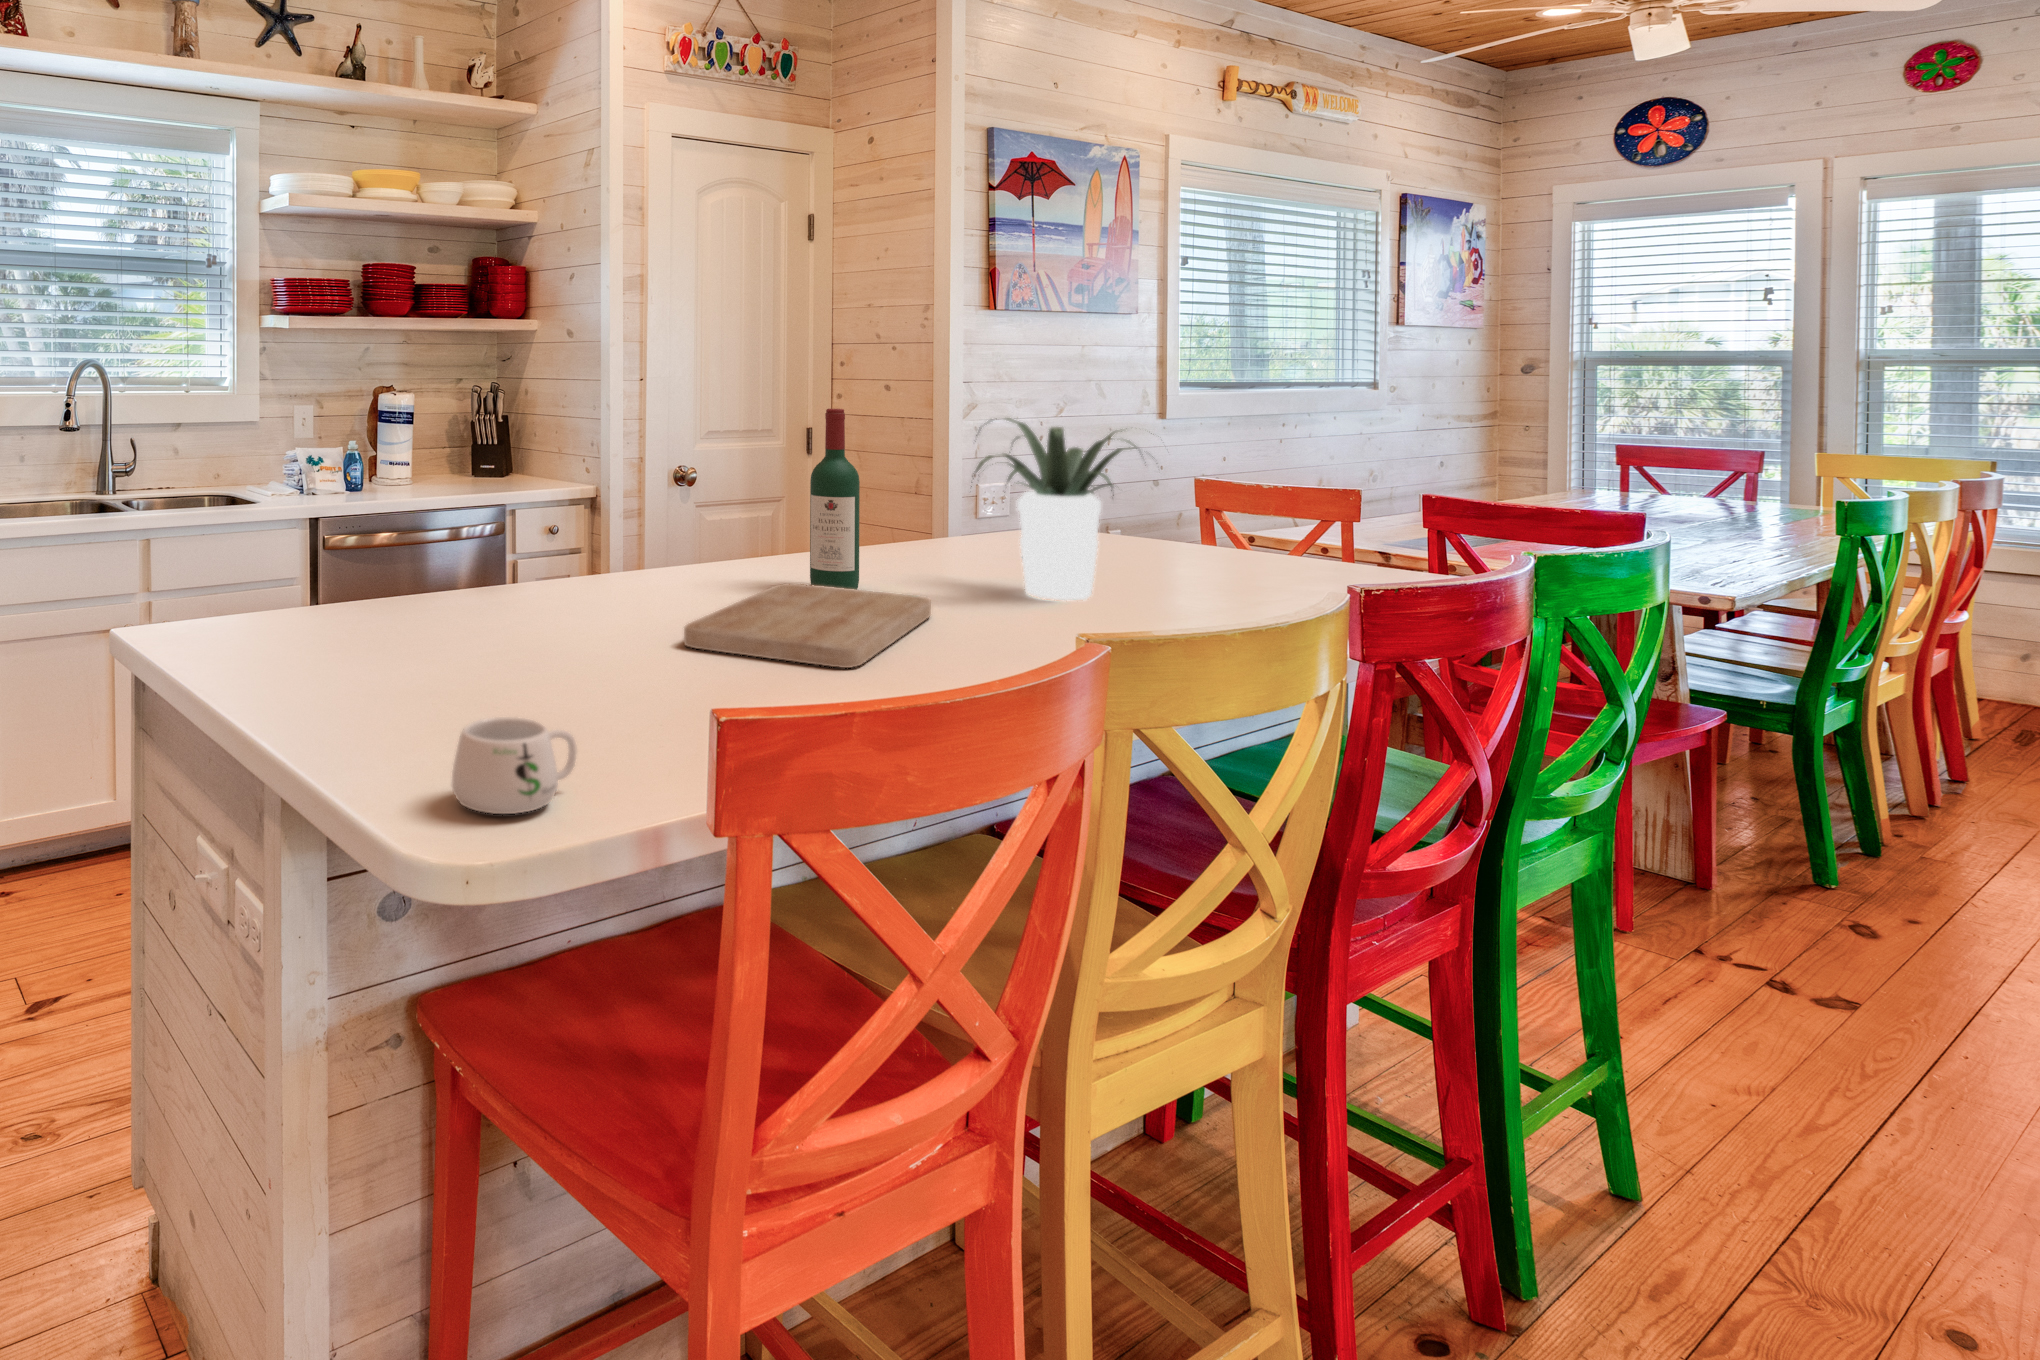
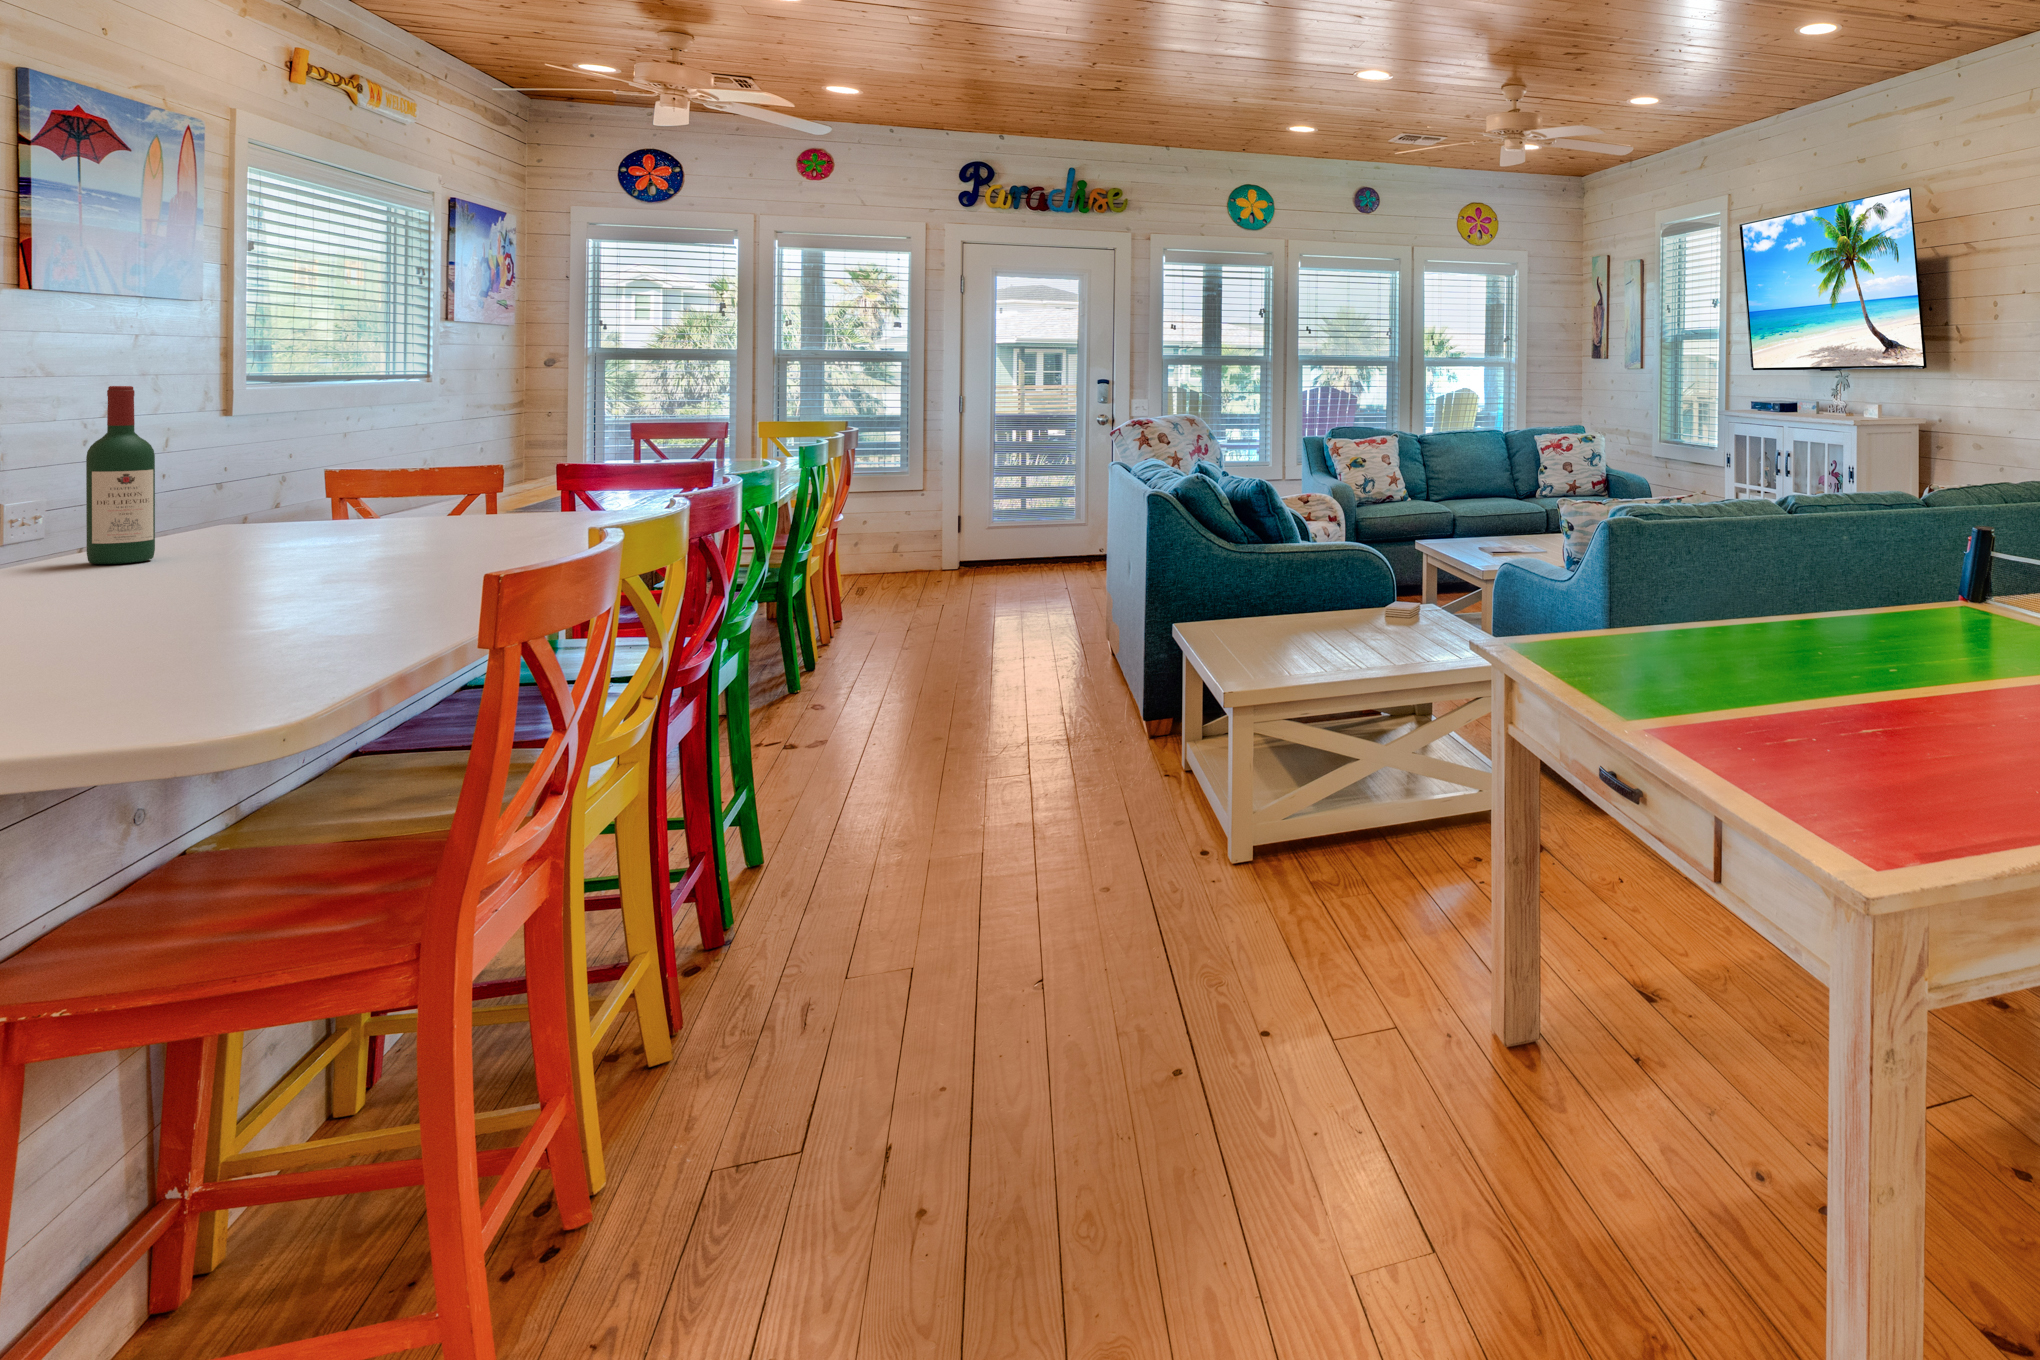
potted plant: present [971,418,1137,600] -> none [252,393,465,541]
cutting board: present [684,584,931,668] -> none [69,546,301,605]
mug: present [452,717,577,814] -> none [144,609,260,676]

